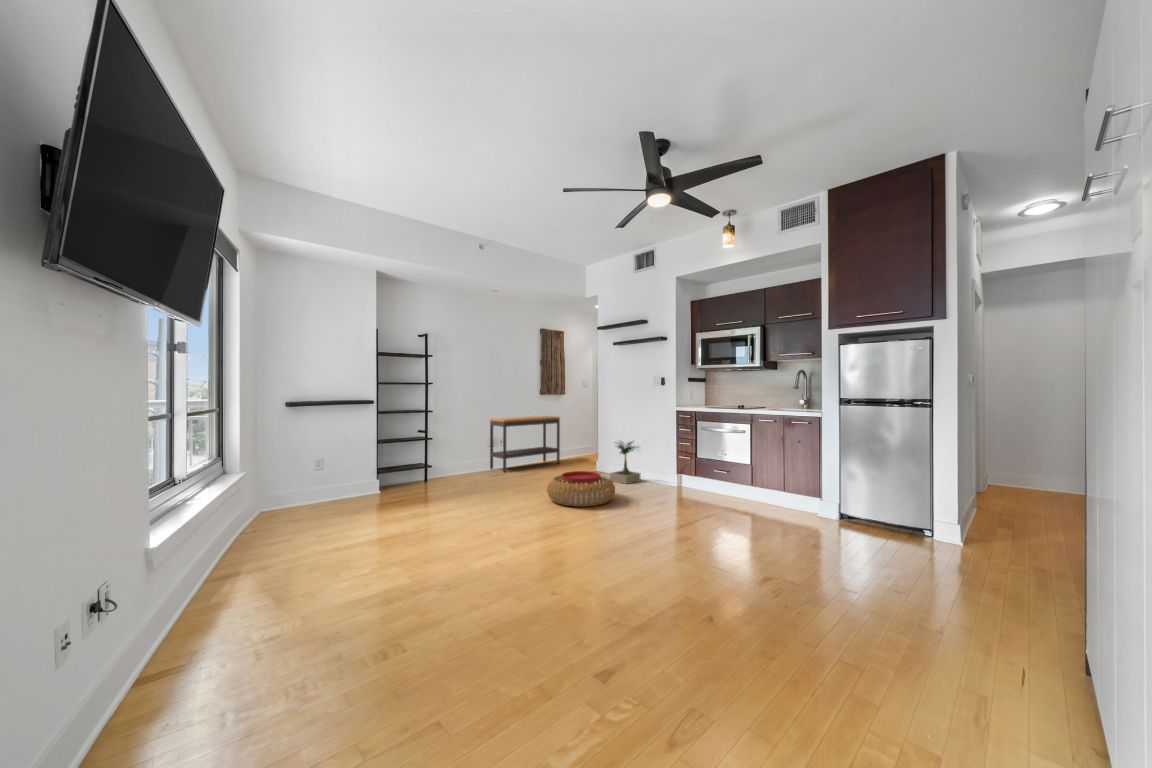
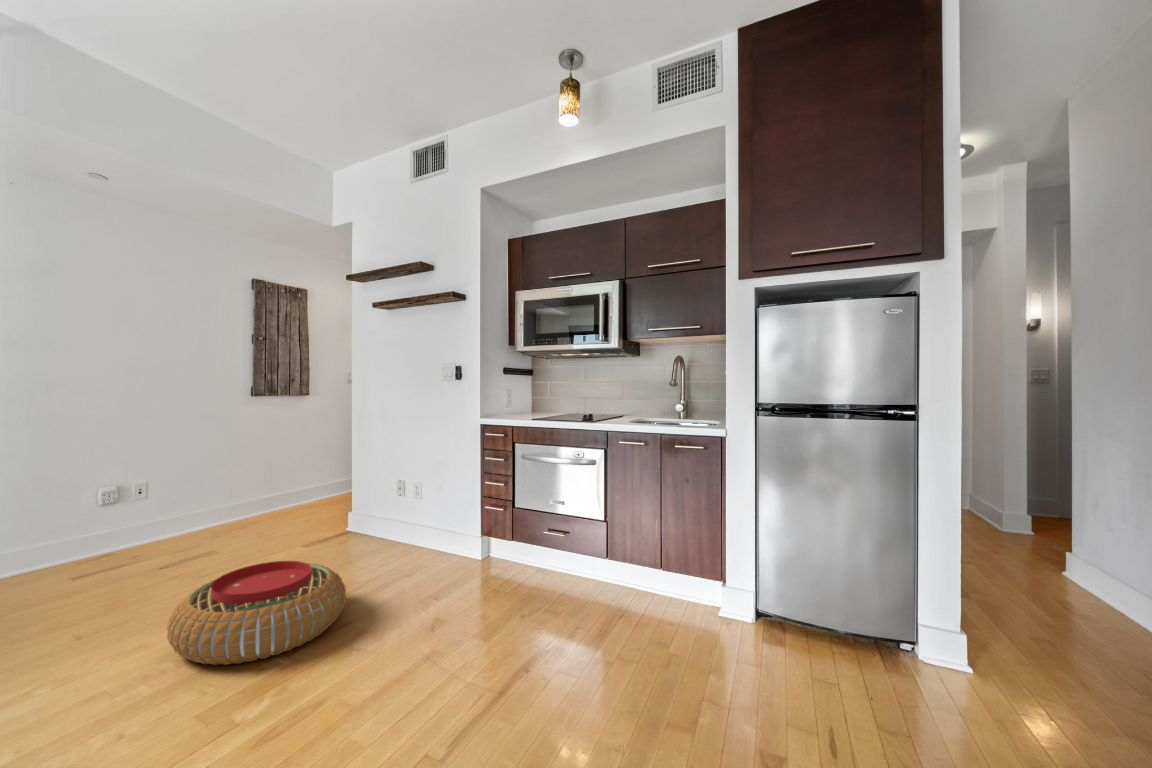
console table: present [490,416,560,472] -> none [117,433,286,553]
potted plant: present [610,442,640,484] -> none [358,476,423,561]

